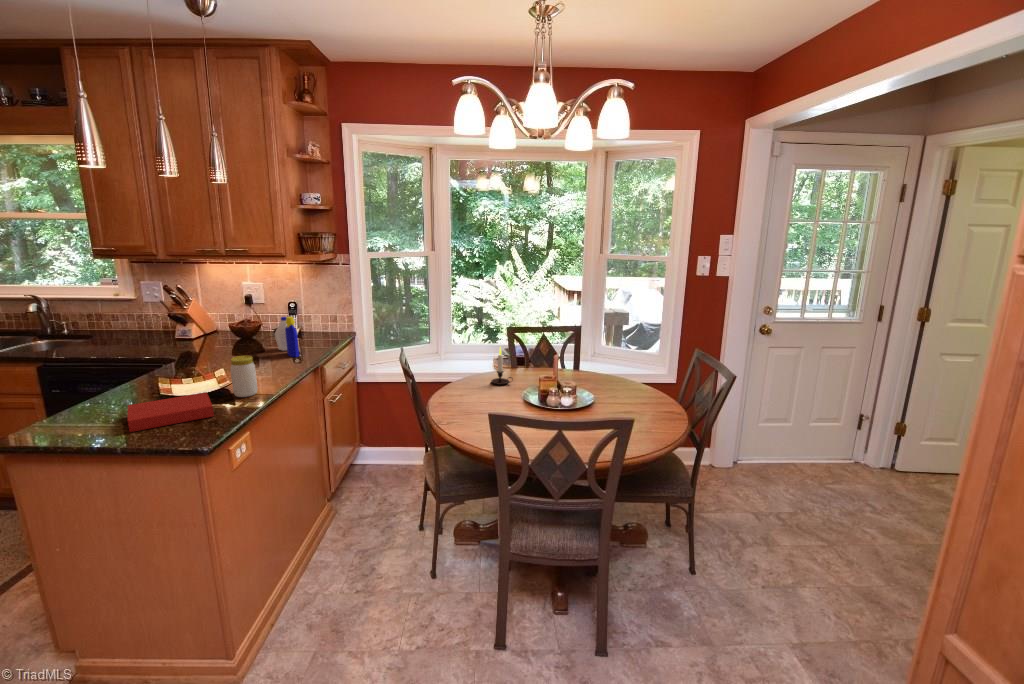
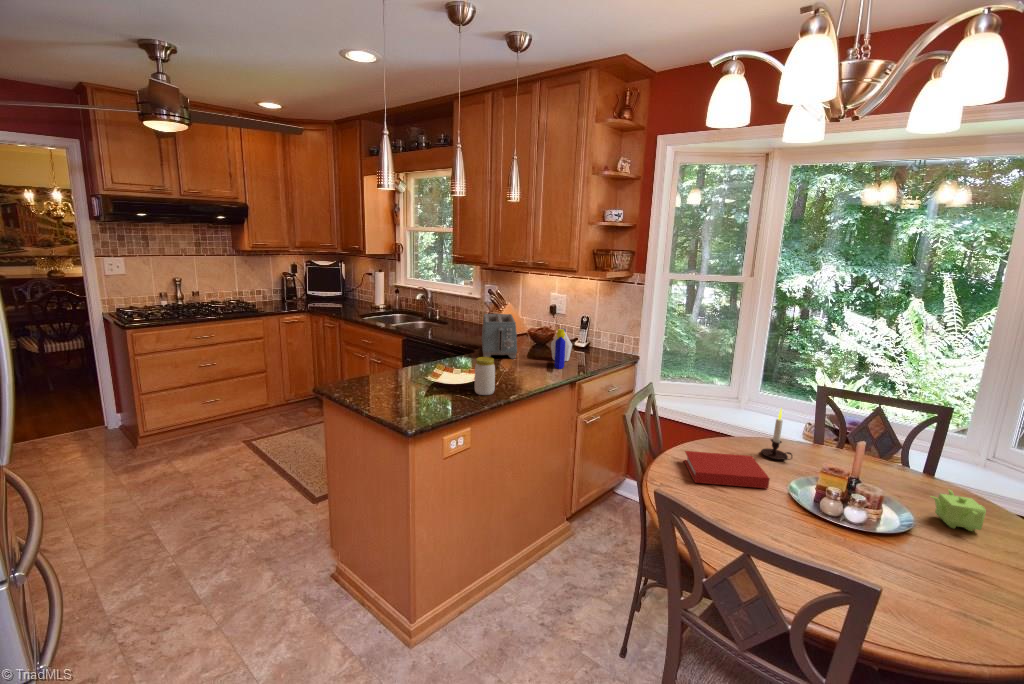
toaster: none [176,311,238,364] -> present [482,314,517,359]
teapot: none [594,372,618,394] -> present [931,489,986,531]
book: present [128,392,214,432] -> present [684,451,770,489]

